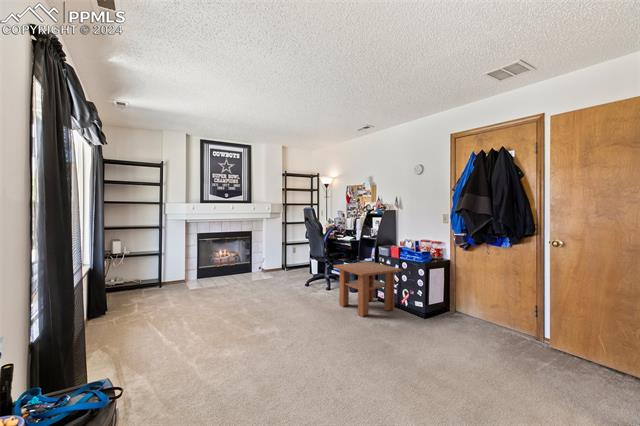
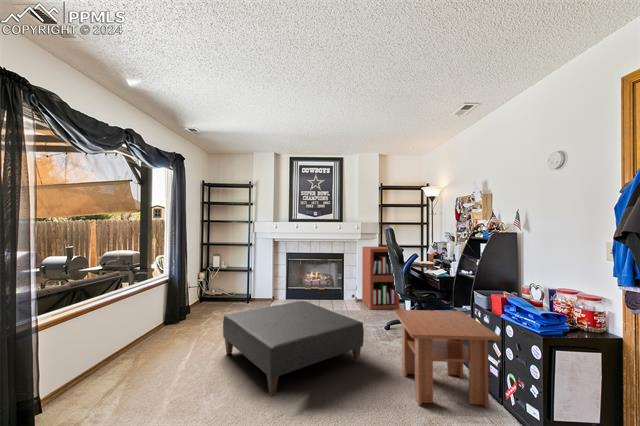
bookshelf: none [270,225,303,276] -> present [362,247,399,309]
ottoman: none [194,272,312,334] -> present [223,301,364,396]

